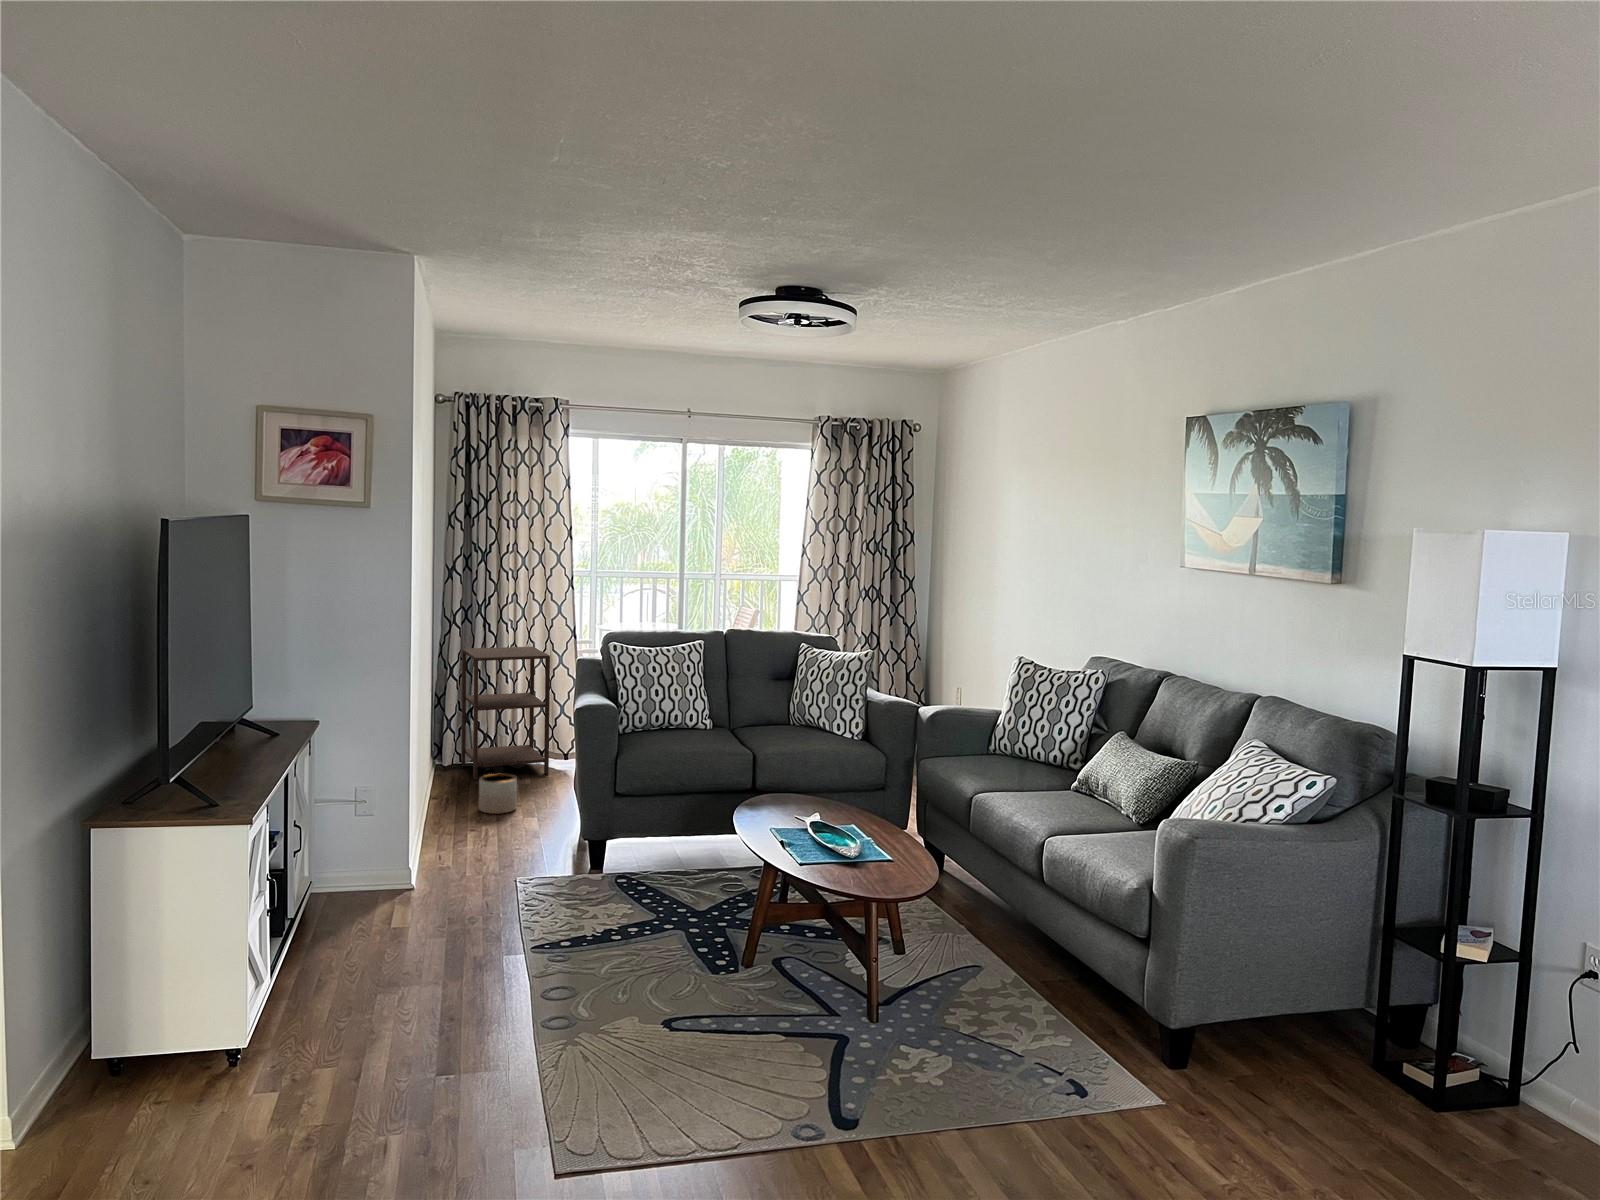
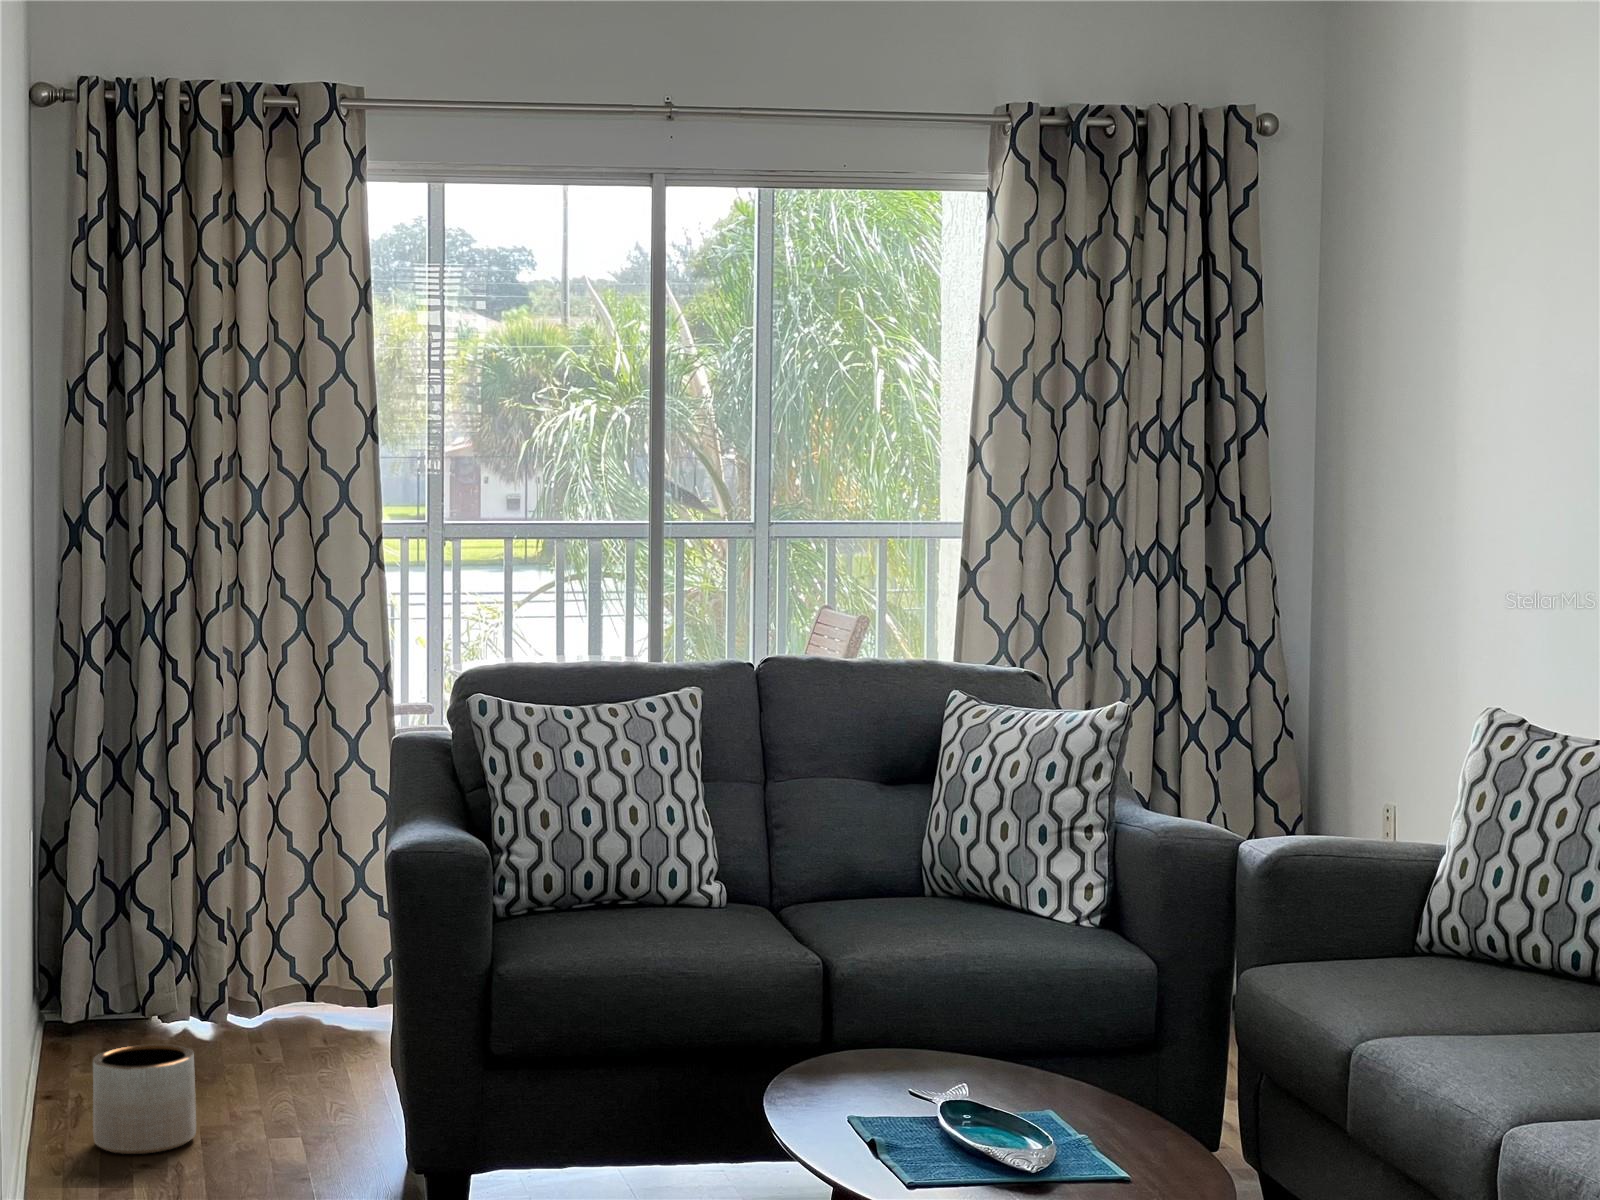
side table: present [461,647,550,779] -> none [103,715,318,1058]

